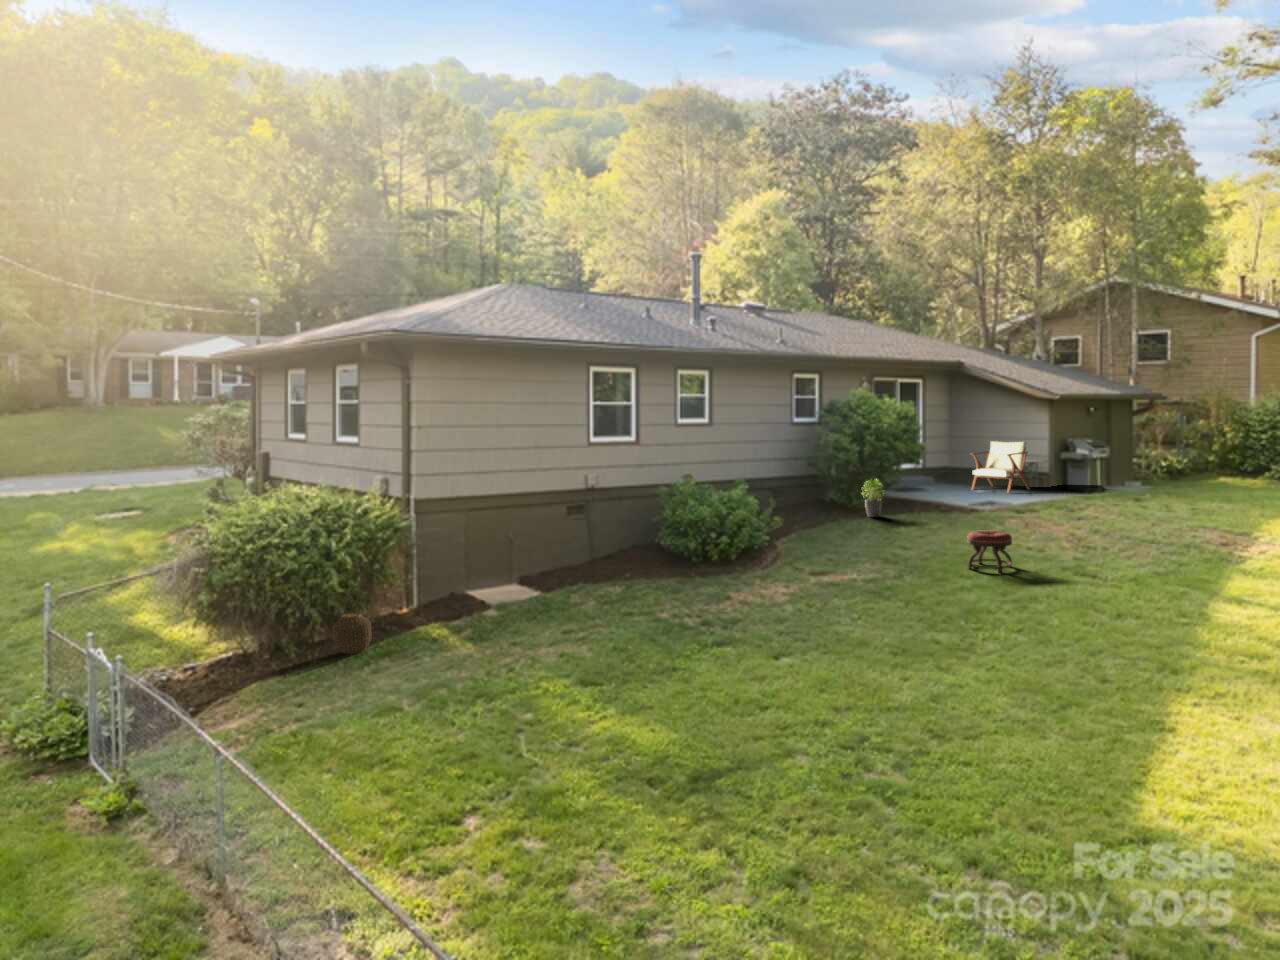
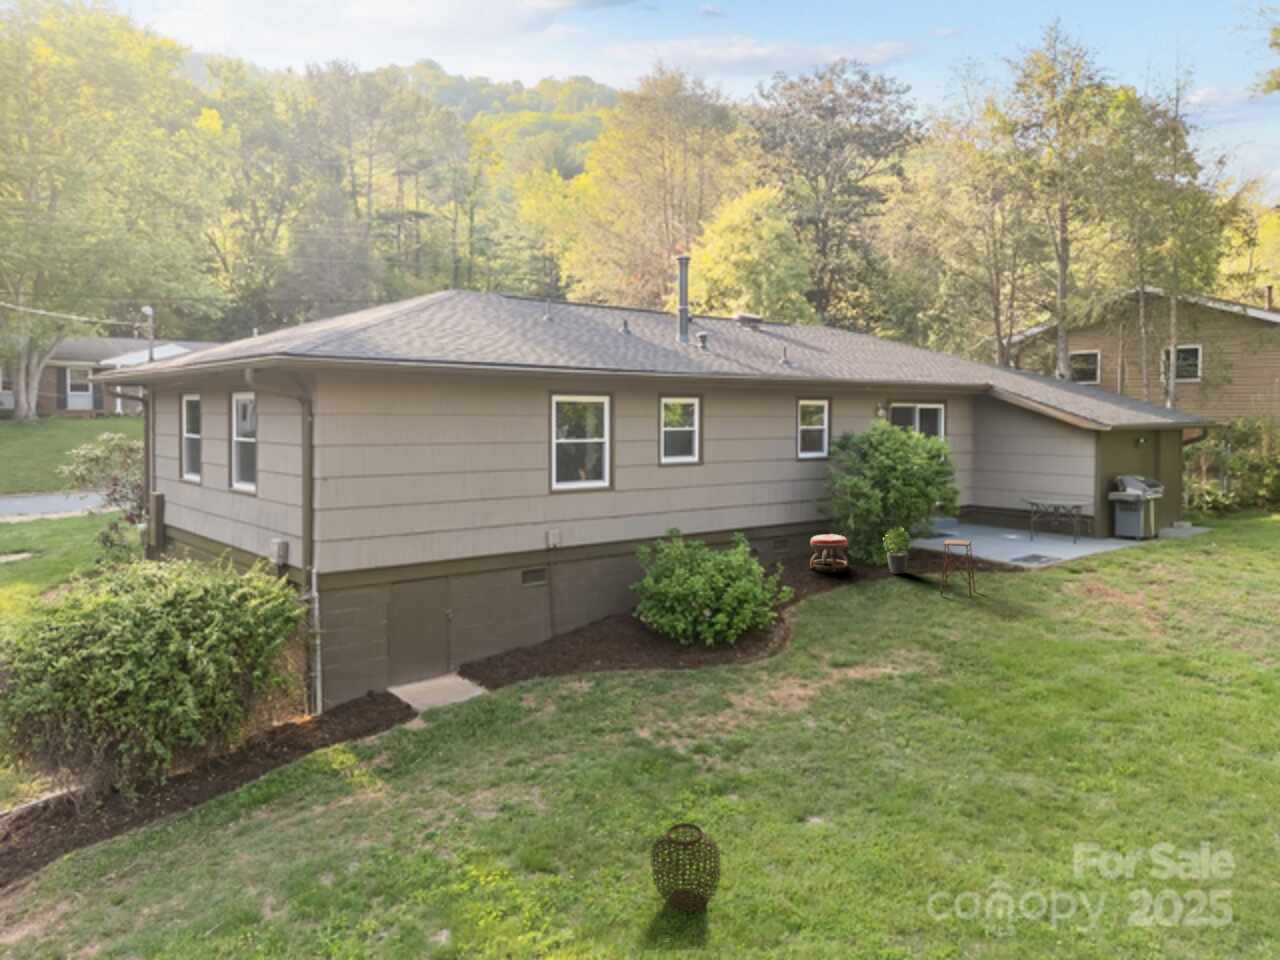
lounge chair: present [971,441,1030,493] -> none [1002,475,1072,538]
side table: none [904,485,934,532] -> present [941,540,975,598]
ottoman: present [967,530,1012,572] -> present [810,534,849,571]
woven basket: present [333,612,372,654] -> present [651,823,720,911]

